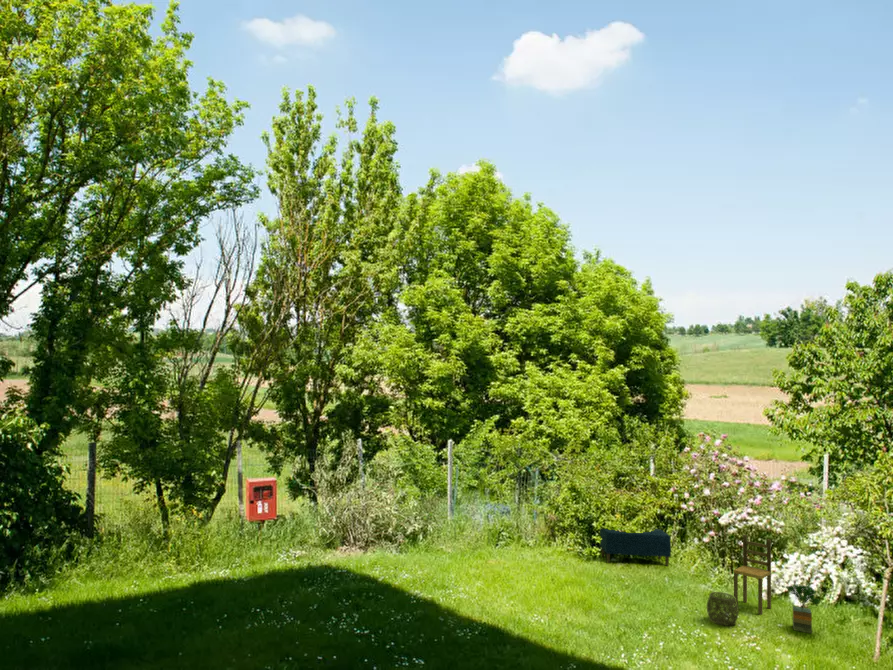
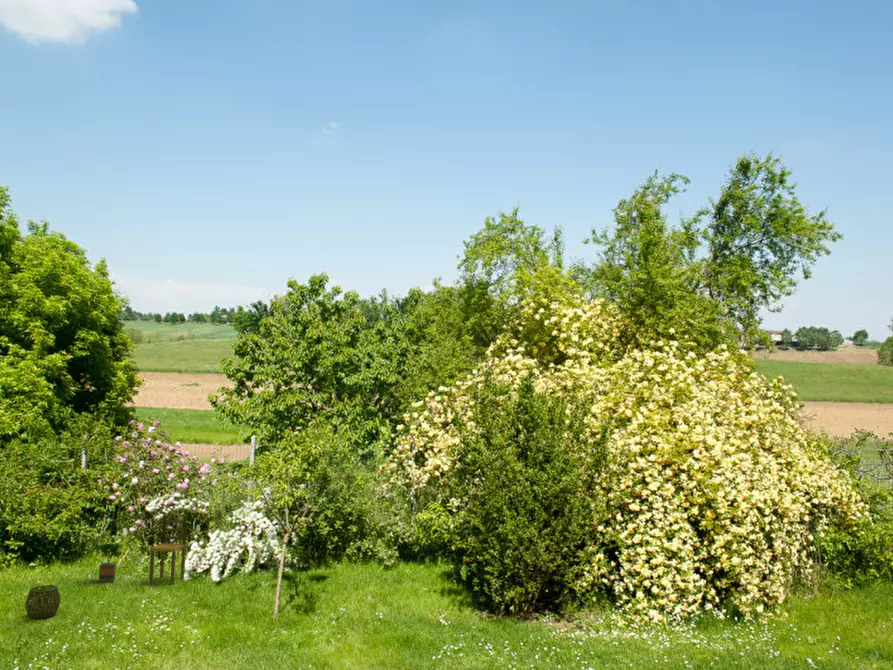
bench: present [600,529,671,566] -> none [15,525,97,568]
potted tree: present [787,585,819,633] -> present [98,543,122,582]
woven basket: present [707,592,739,626] -> present [25,585,60,618]

